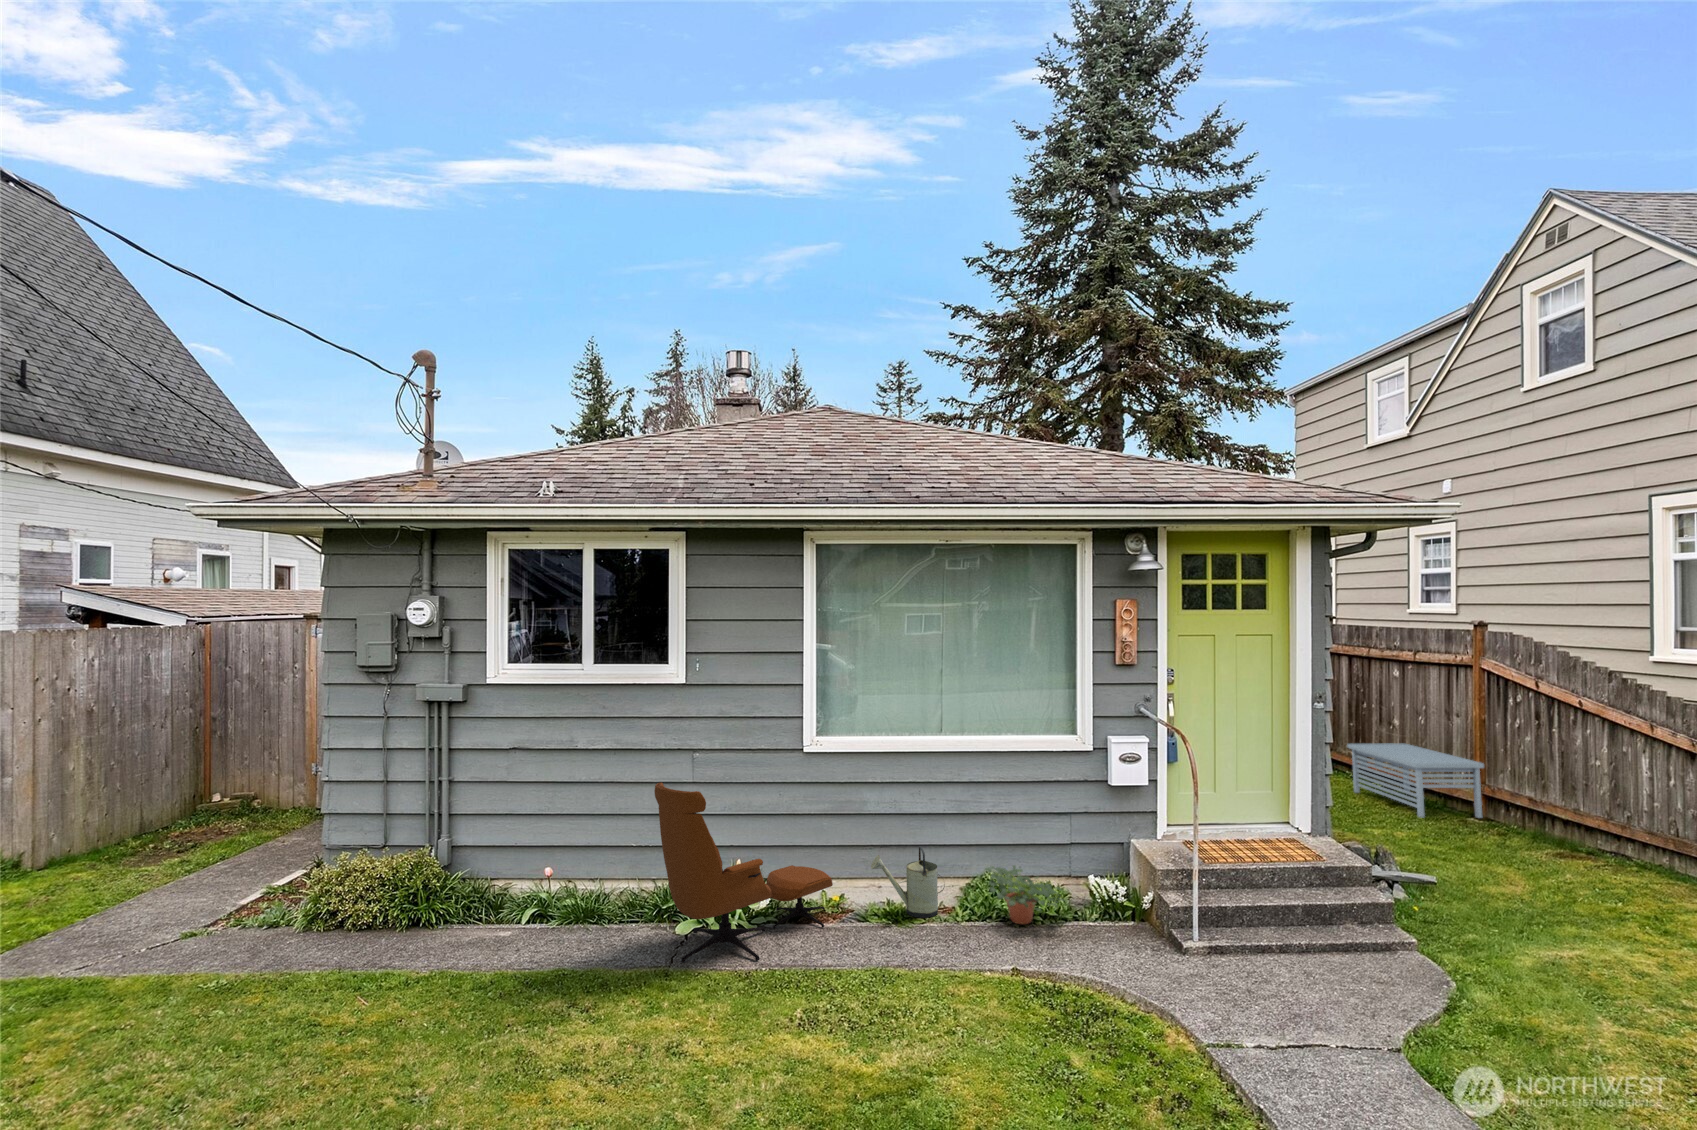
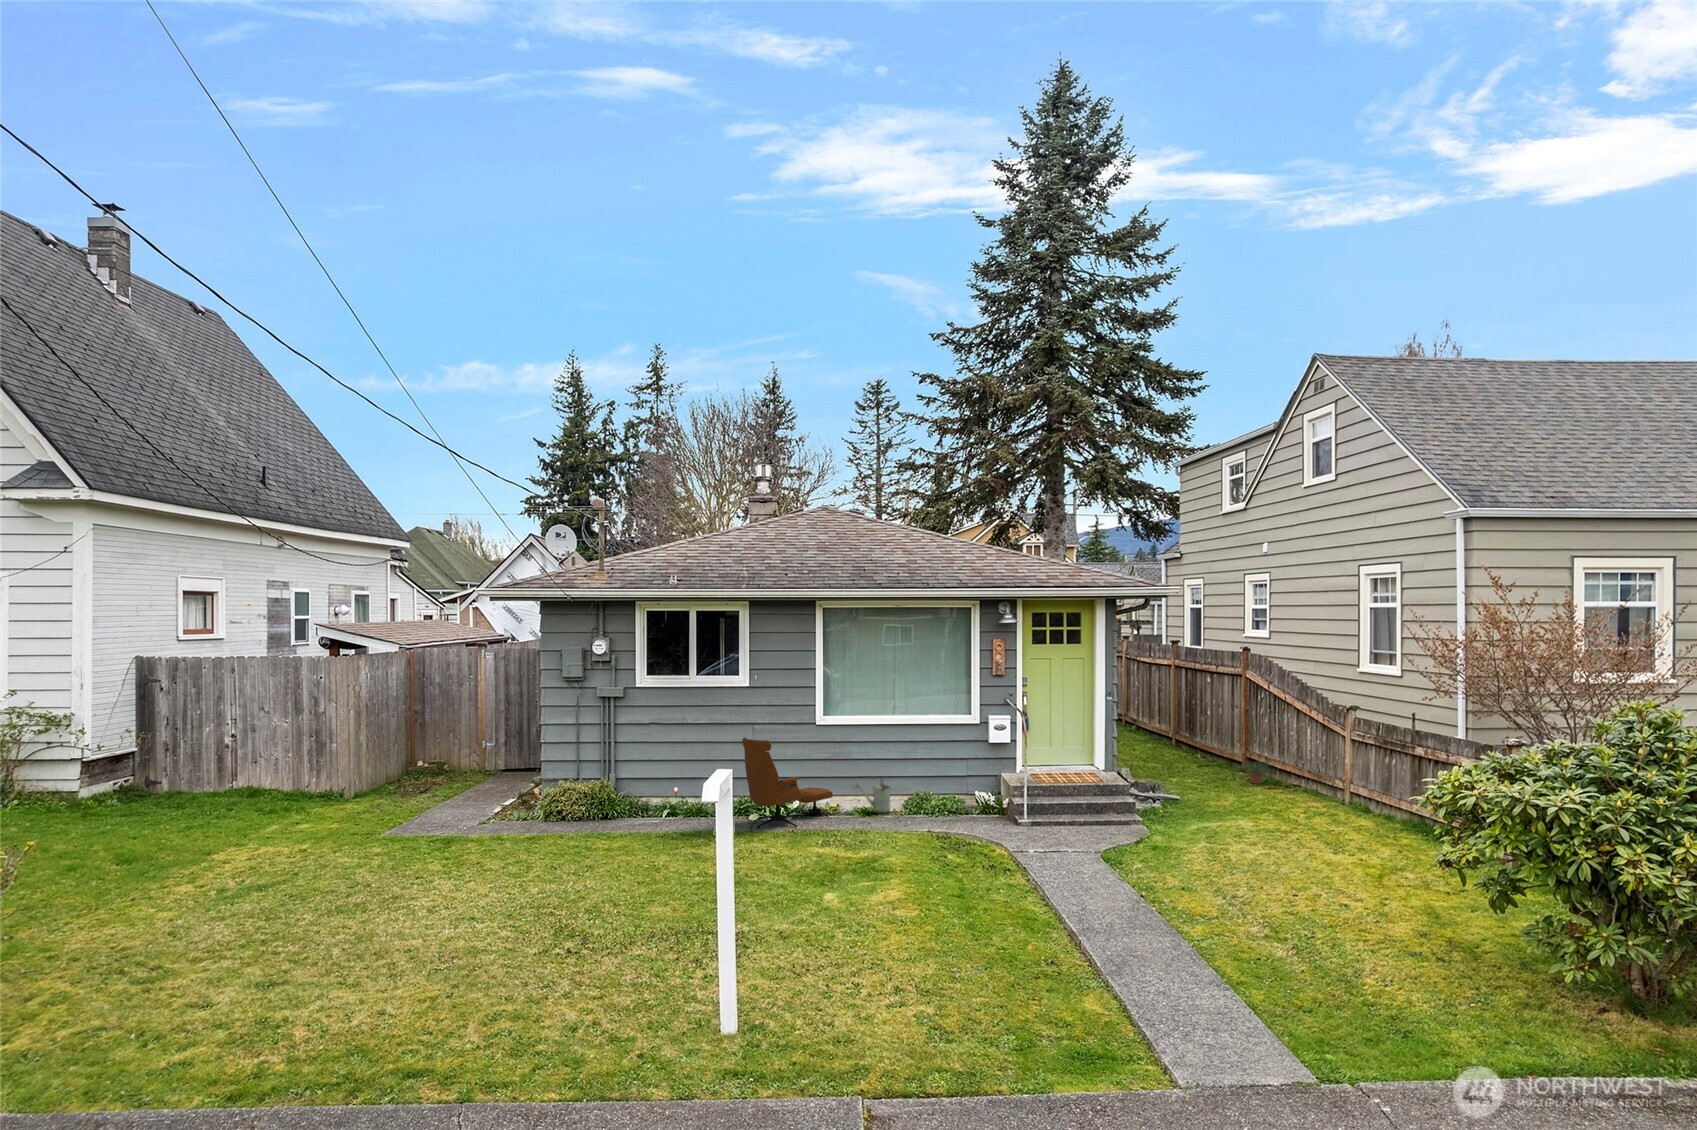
storage bench: present [1347,744,1484,818] -> none [1174,728,1245,774]
potted plant: present [986,865,1064,924] -> present [1237,760,1276,784]

